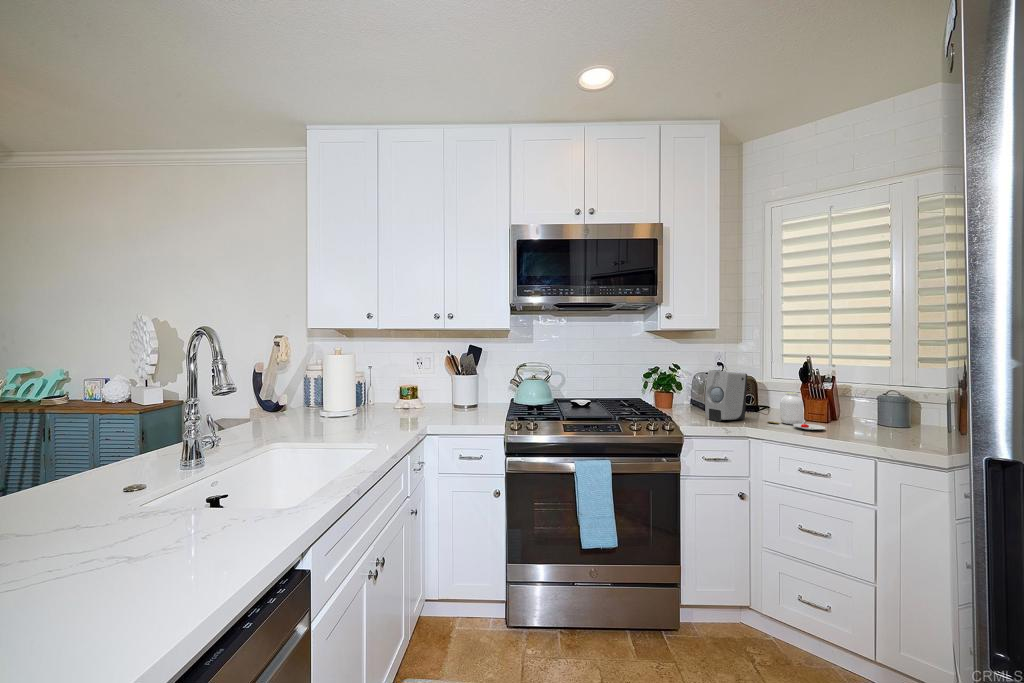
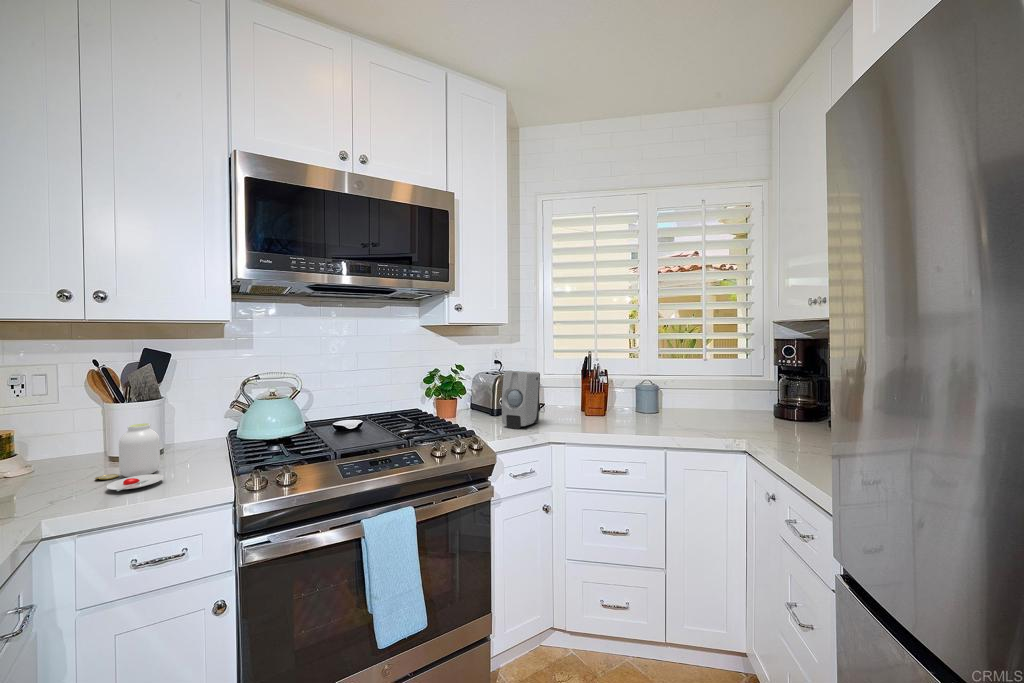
jar: present [768,392,825,430] -> present [95,423,164,491]

